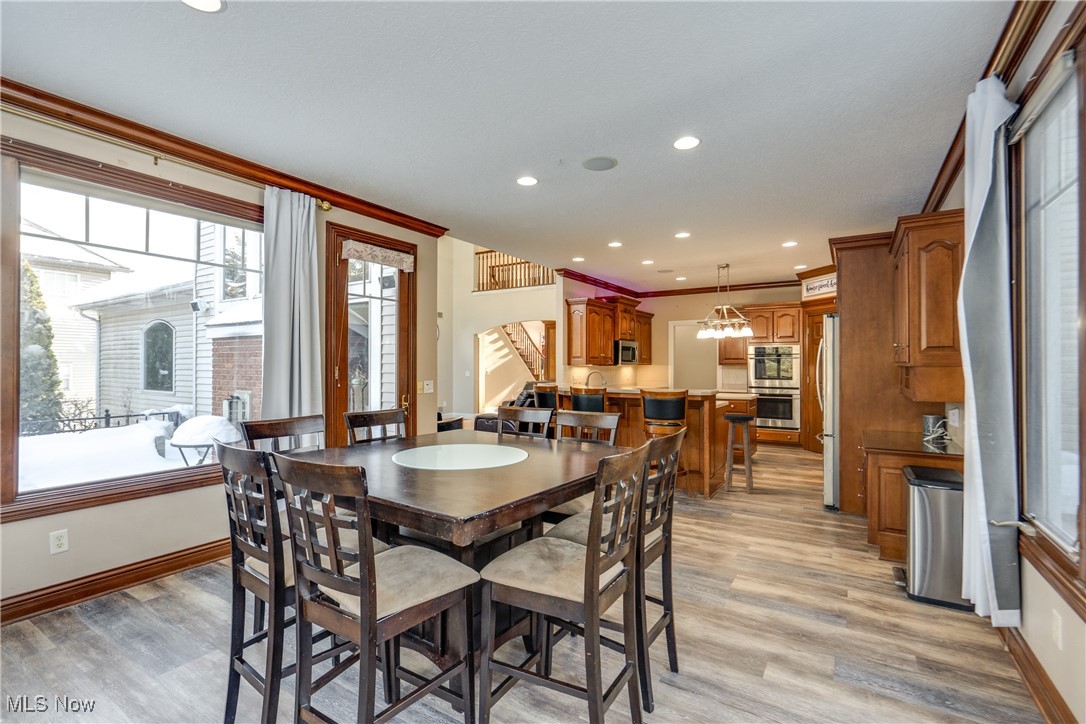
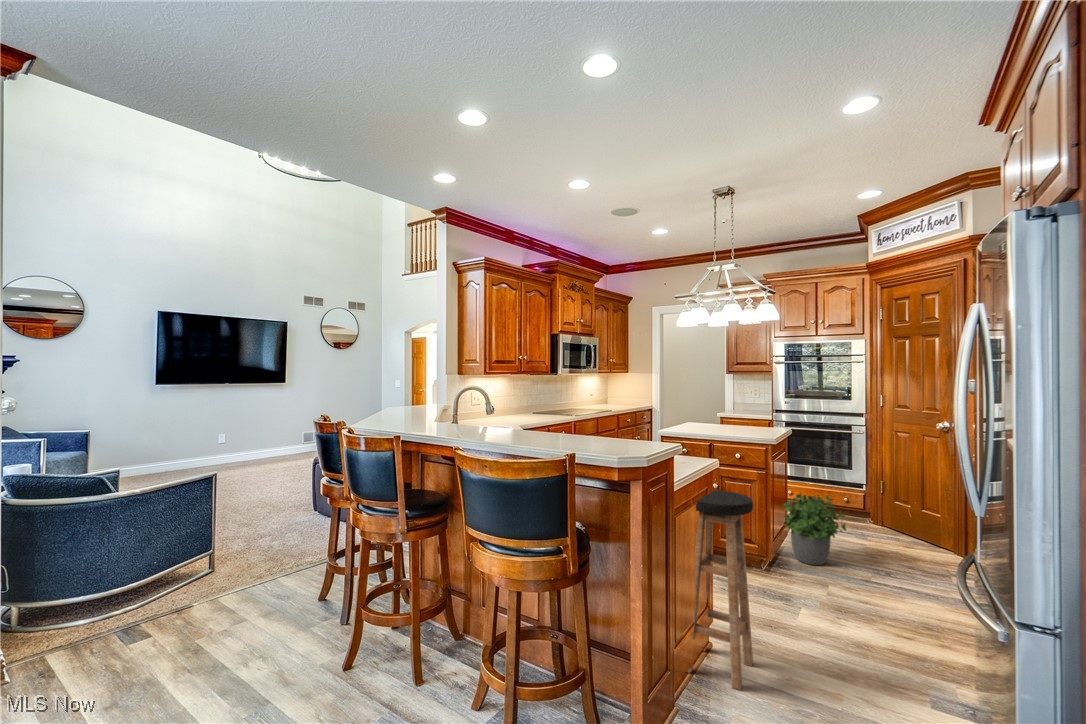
potted plant: none [757,427,791,465] -> present [783,493,846,565]

